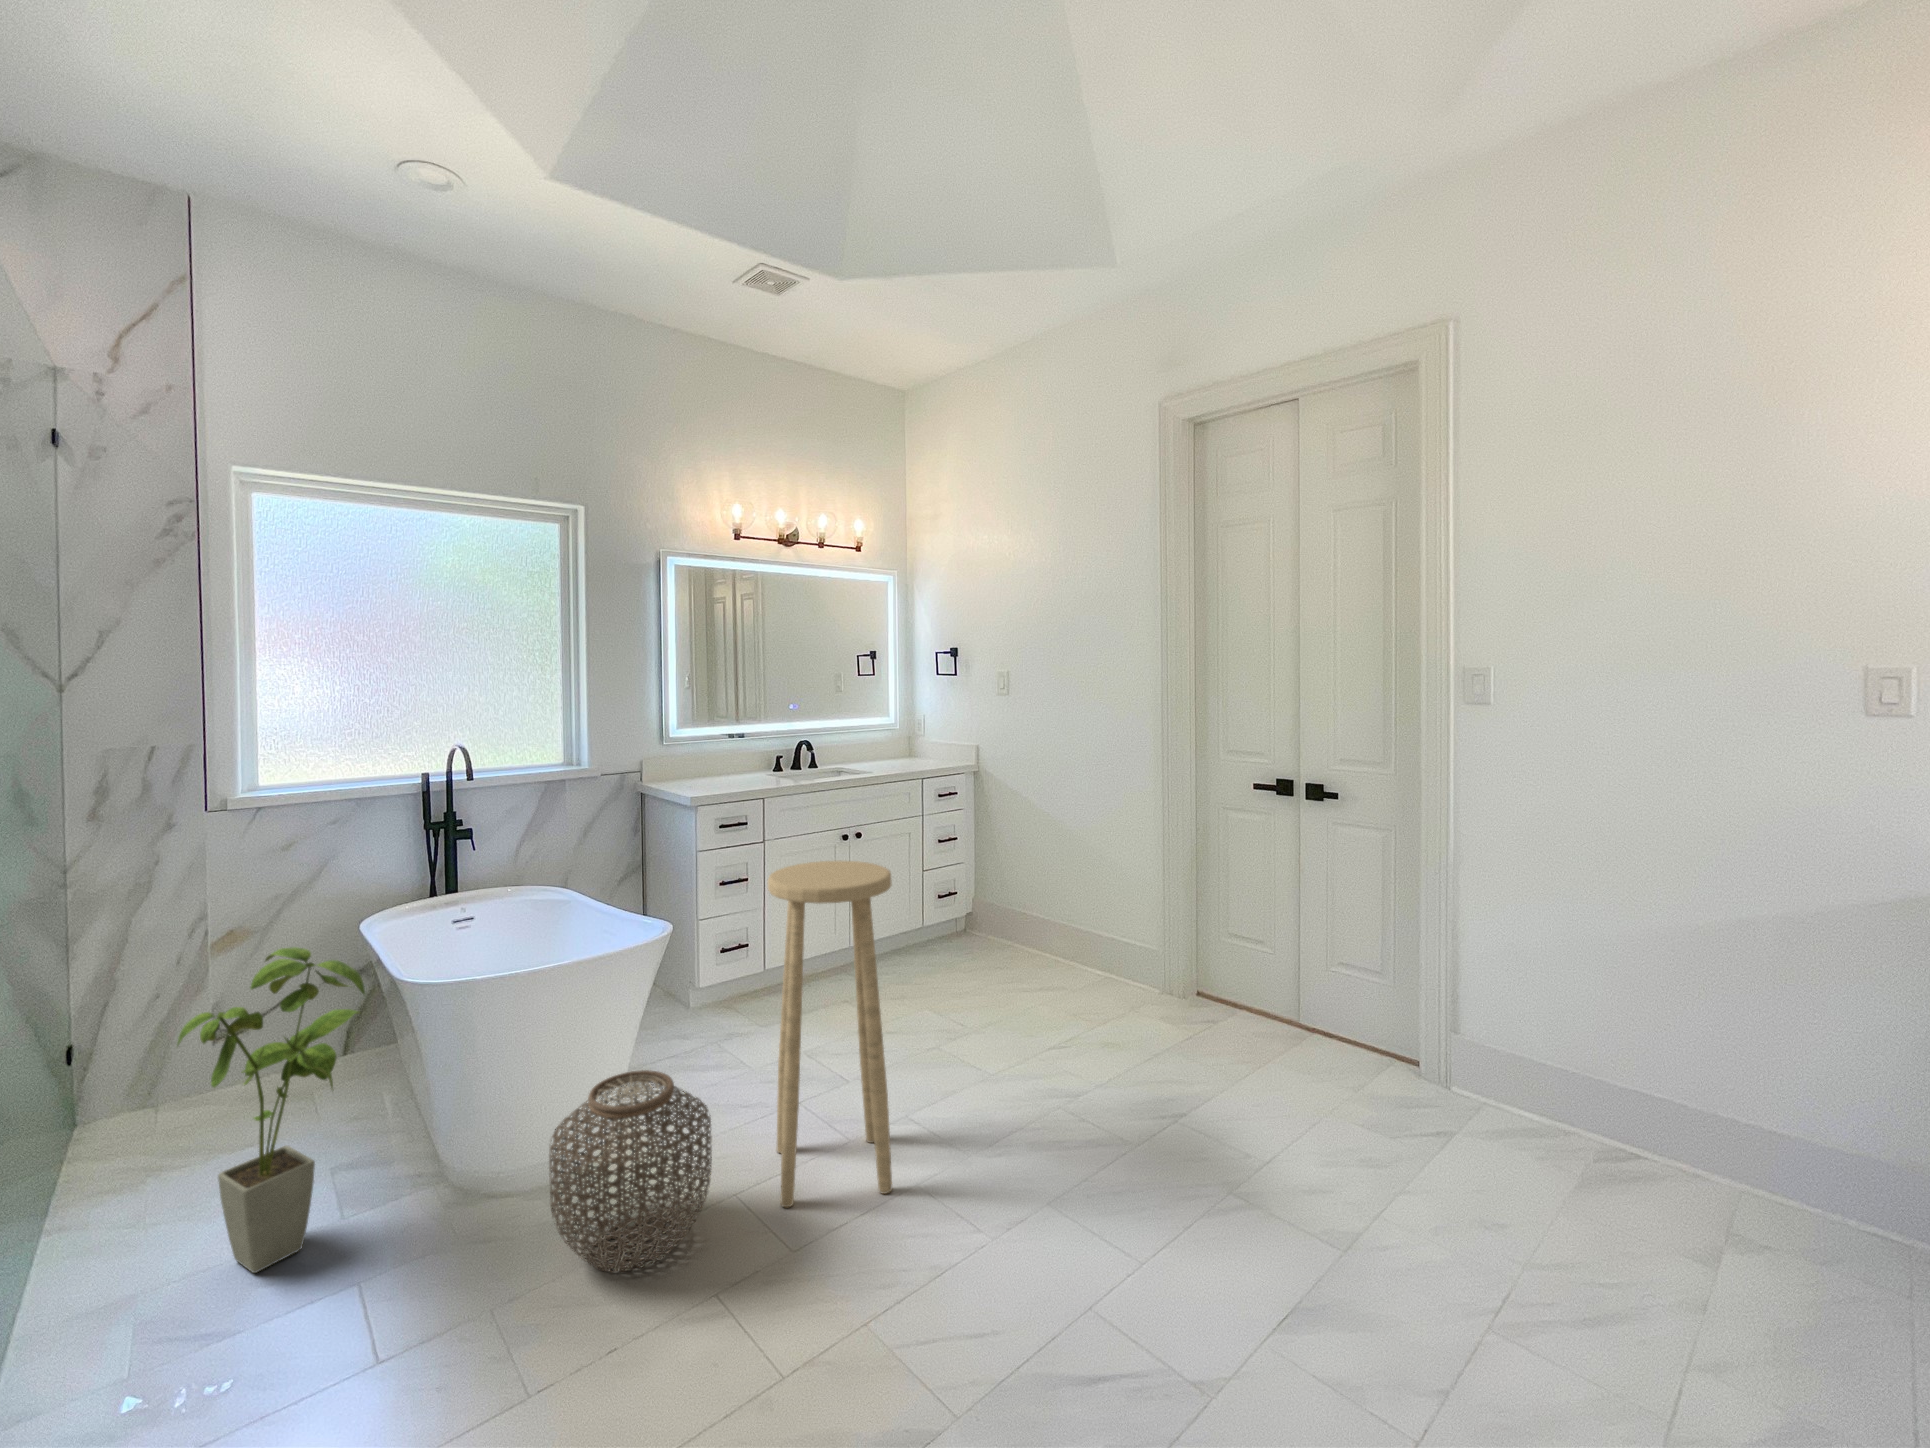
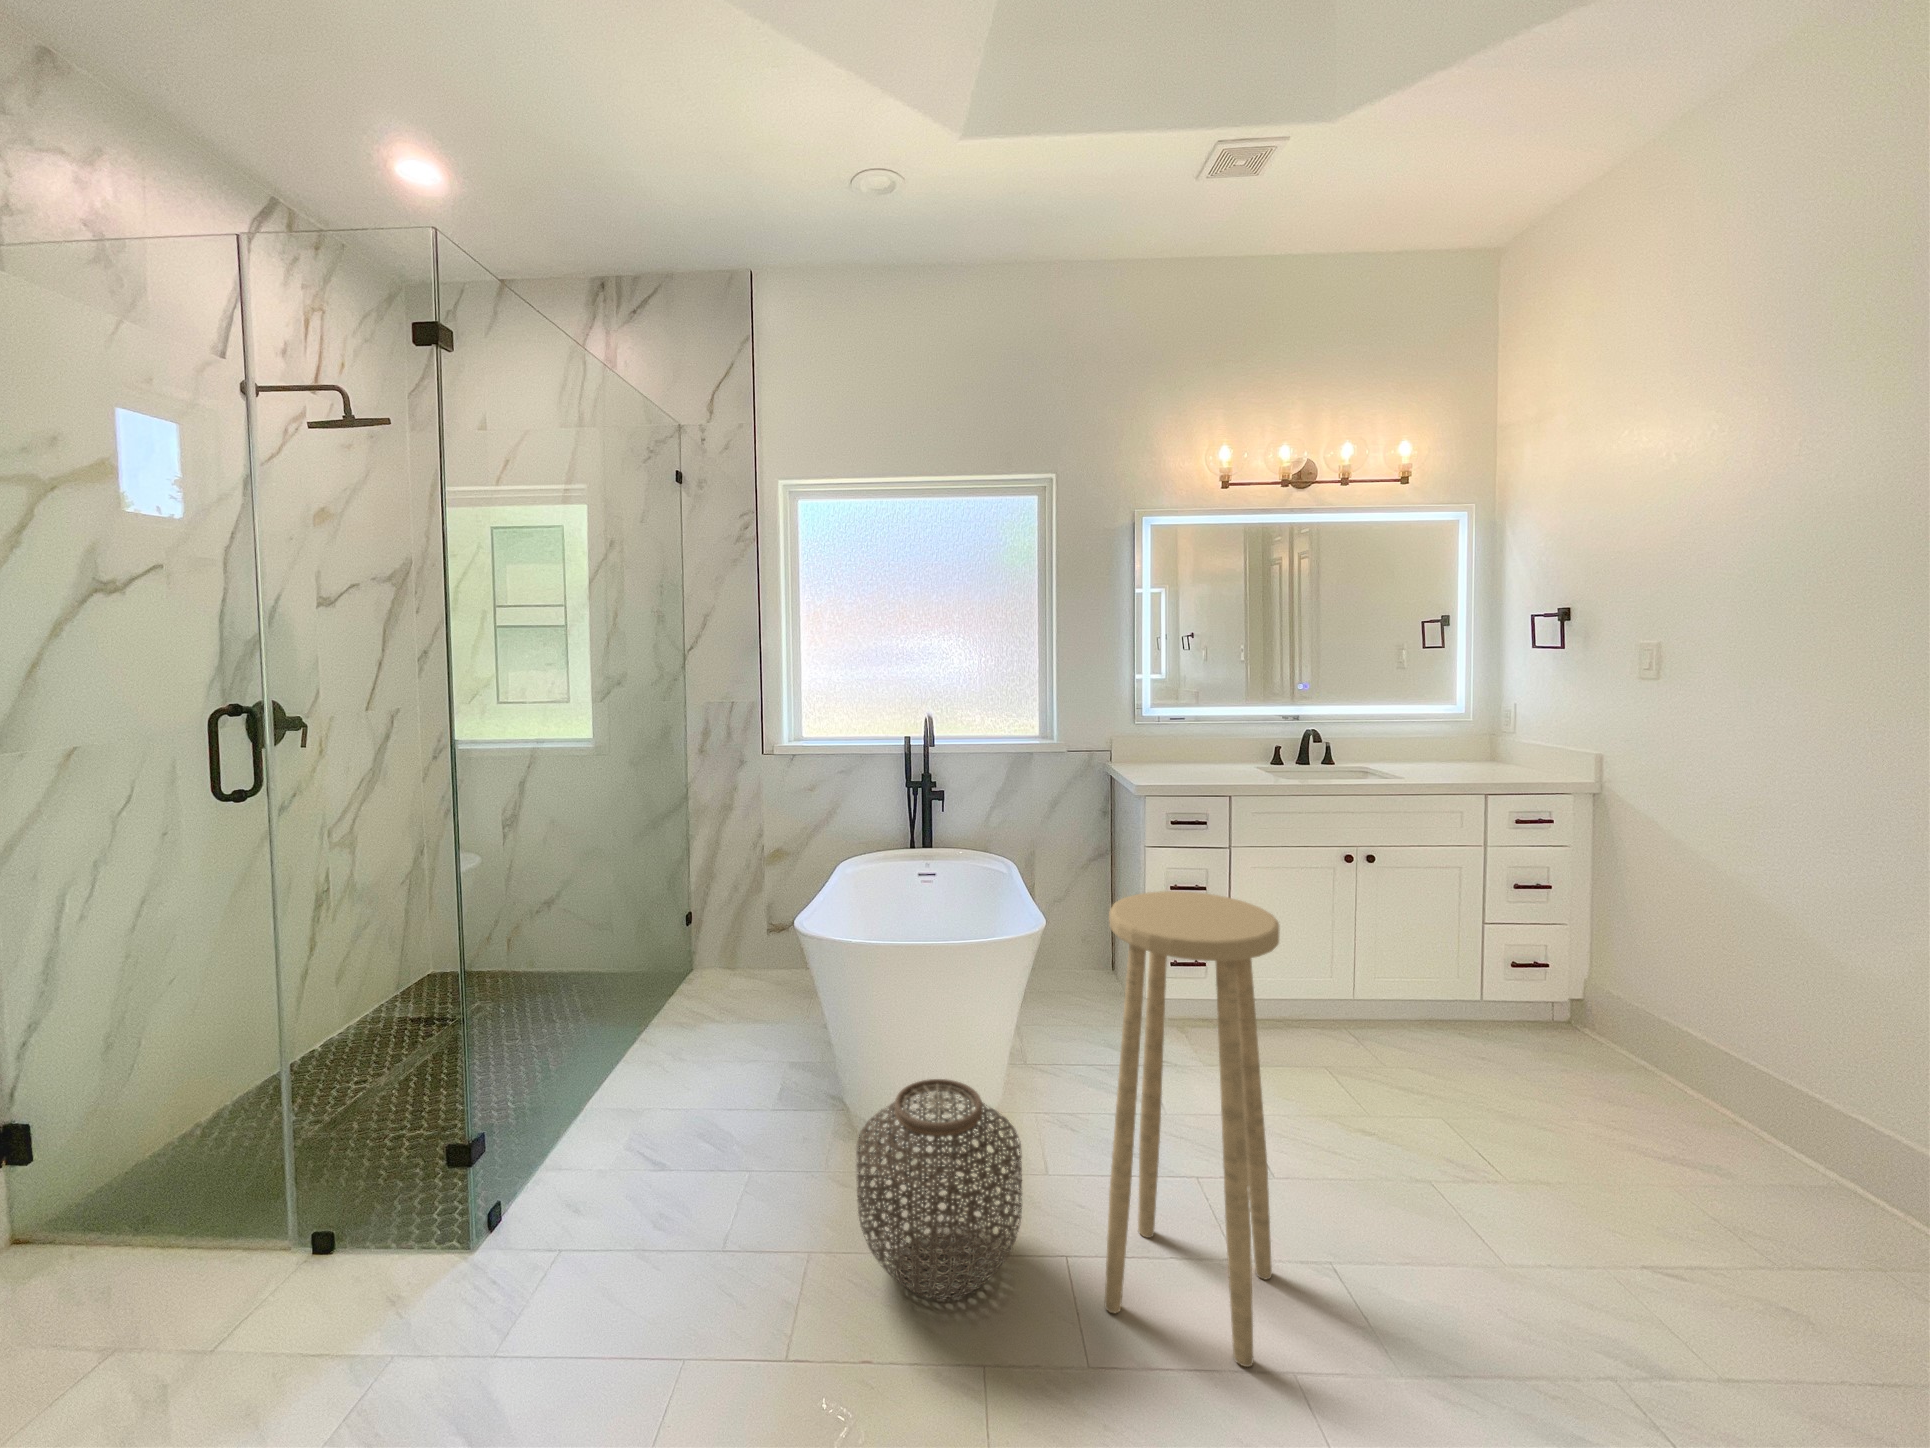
house plant: present [177,947,365,1273] -> none [655,879,789,1135]

